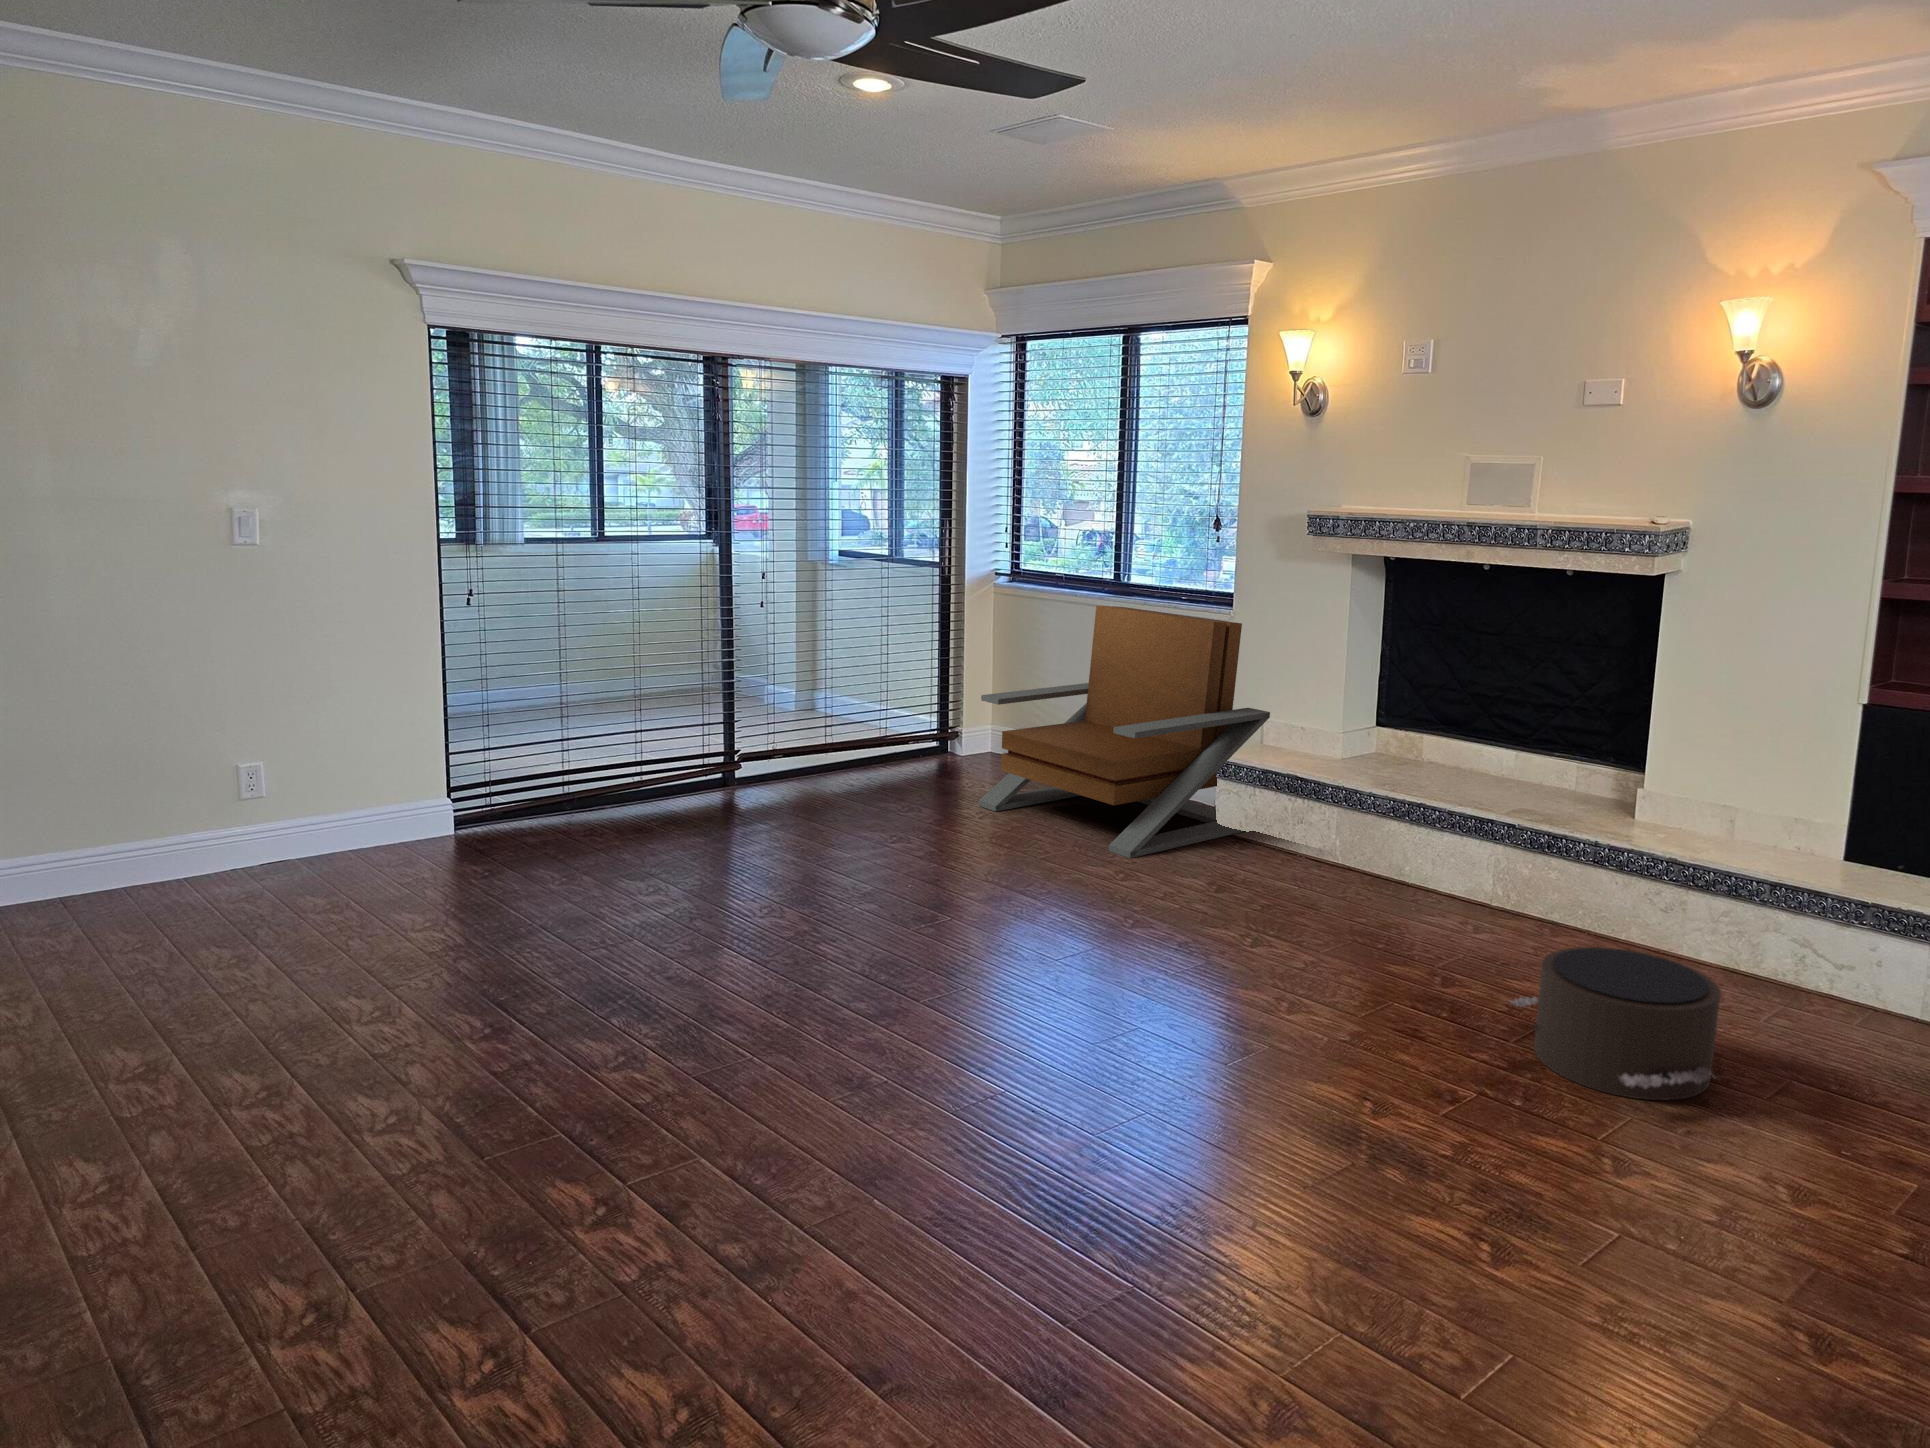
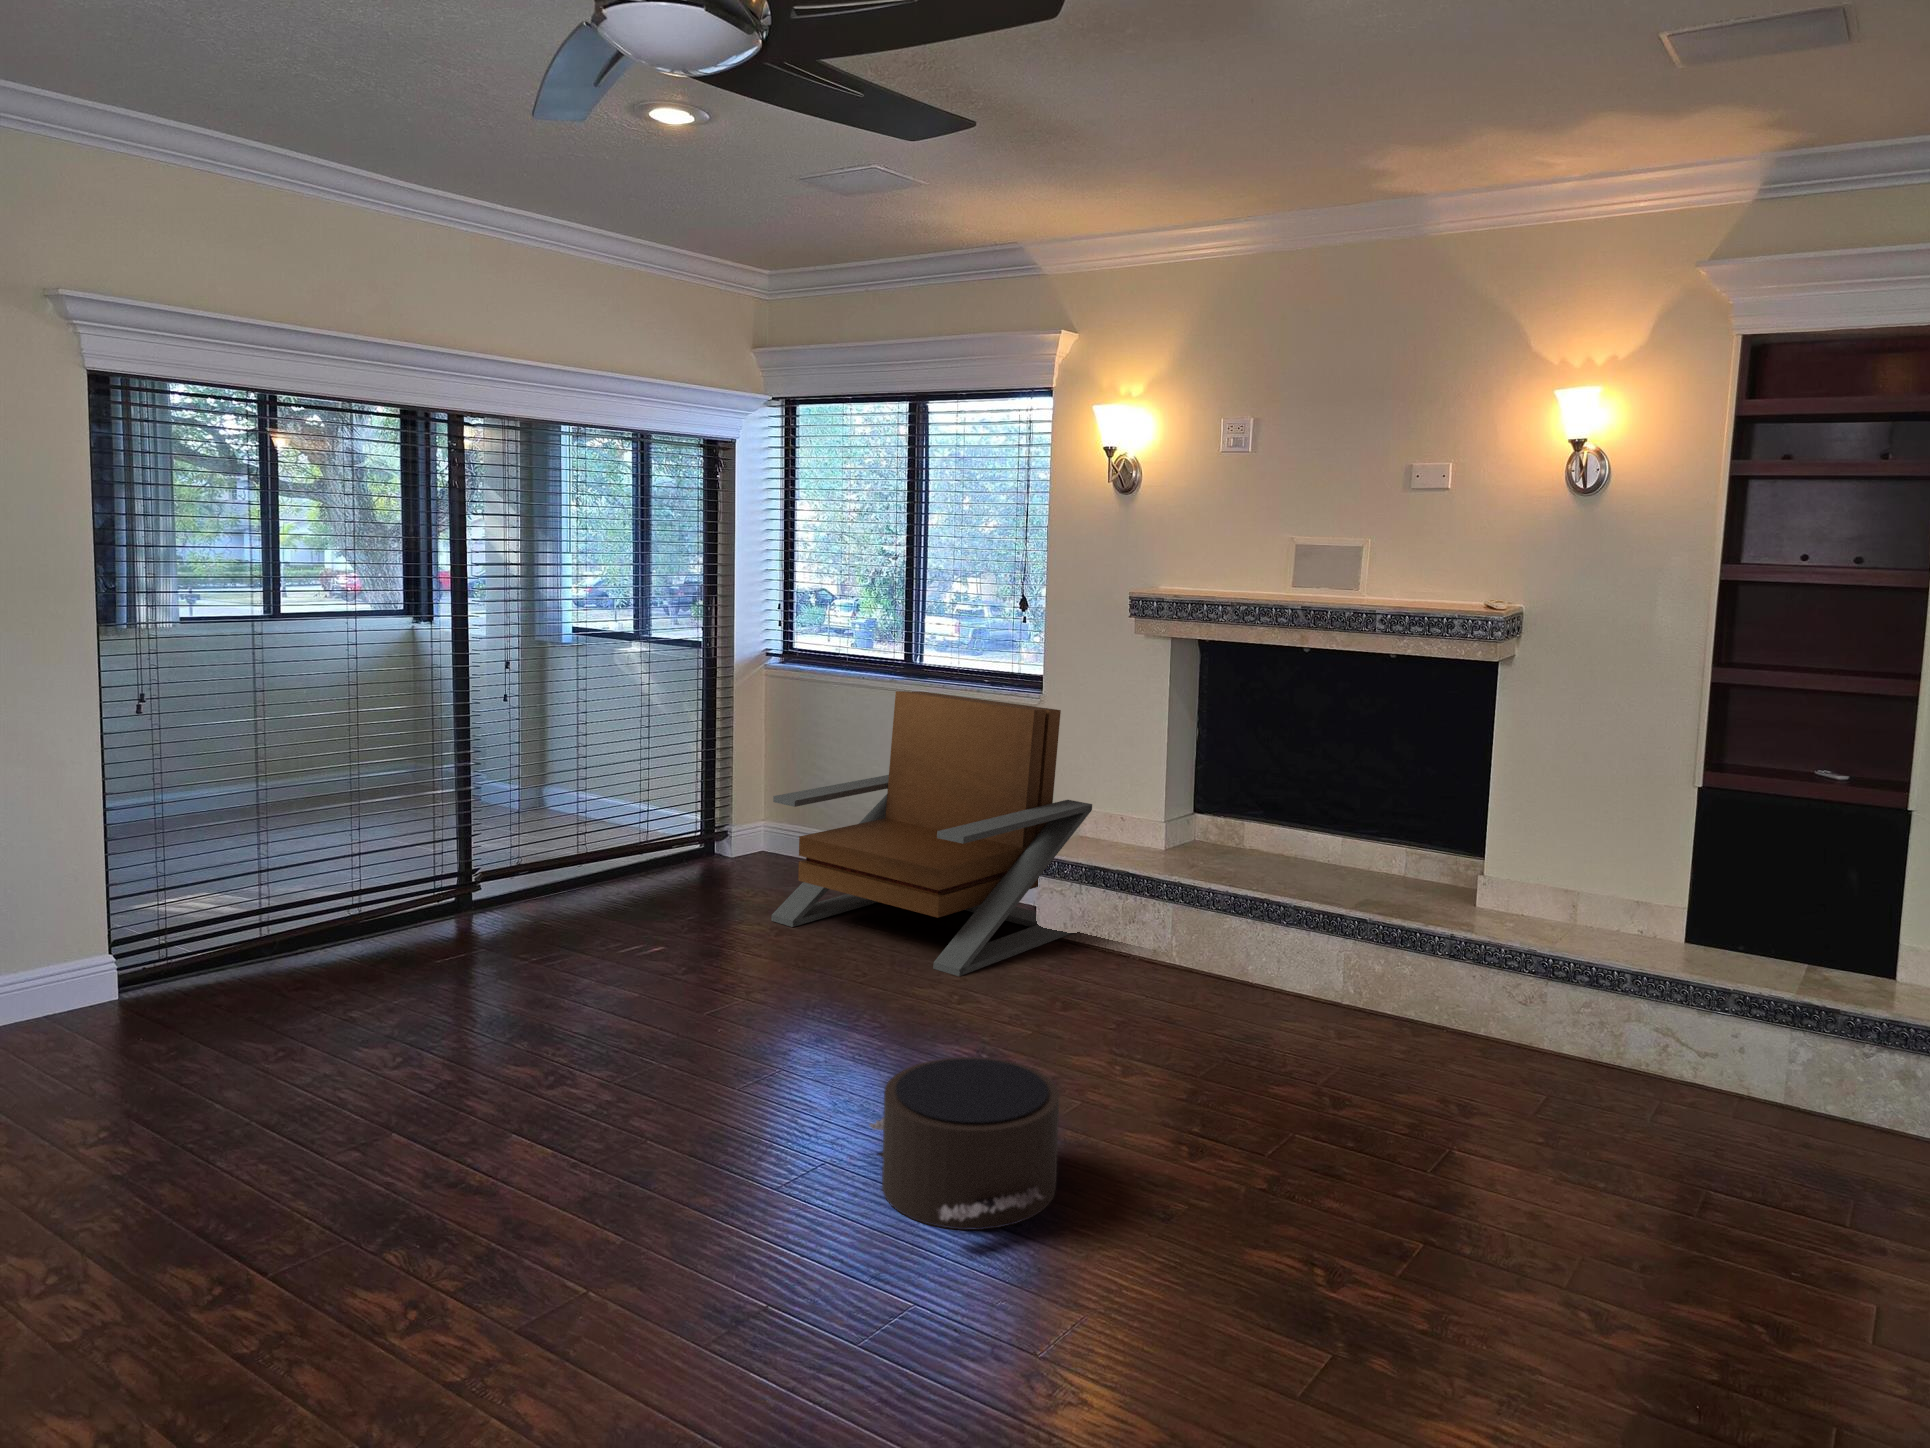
pouf: present [1510,947,1720,1100] -> present [870,1057,1059,1230]

